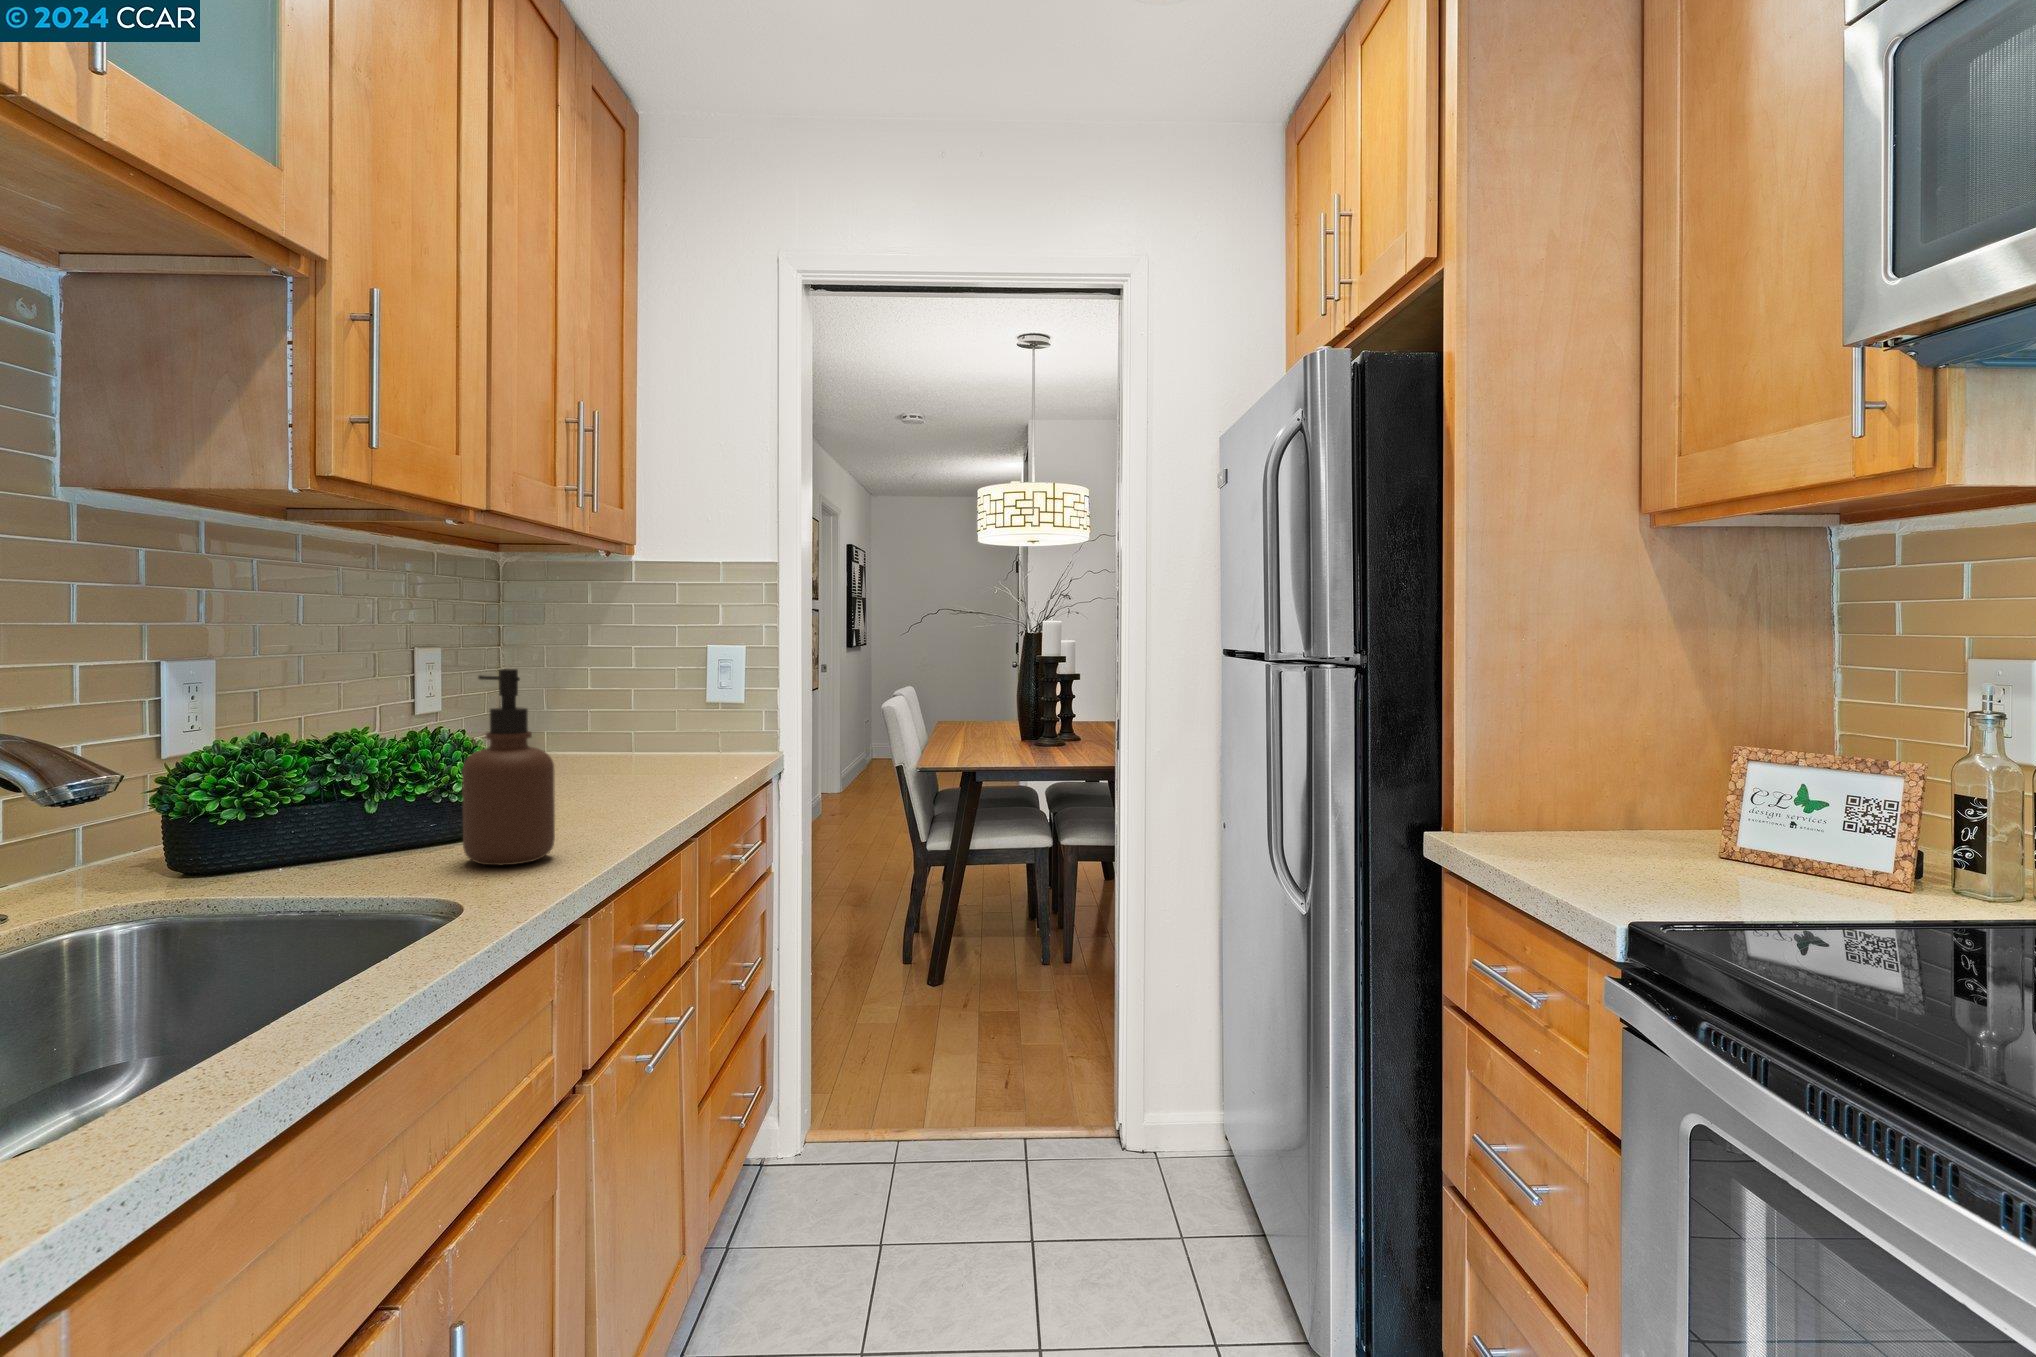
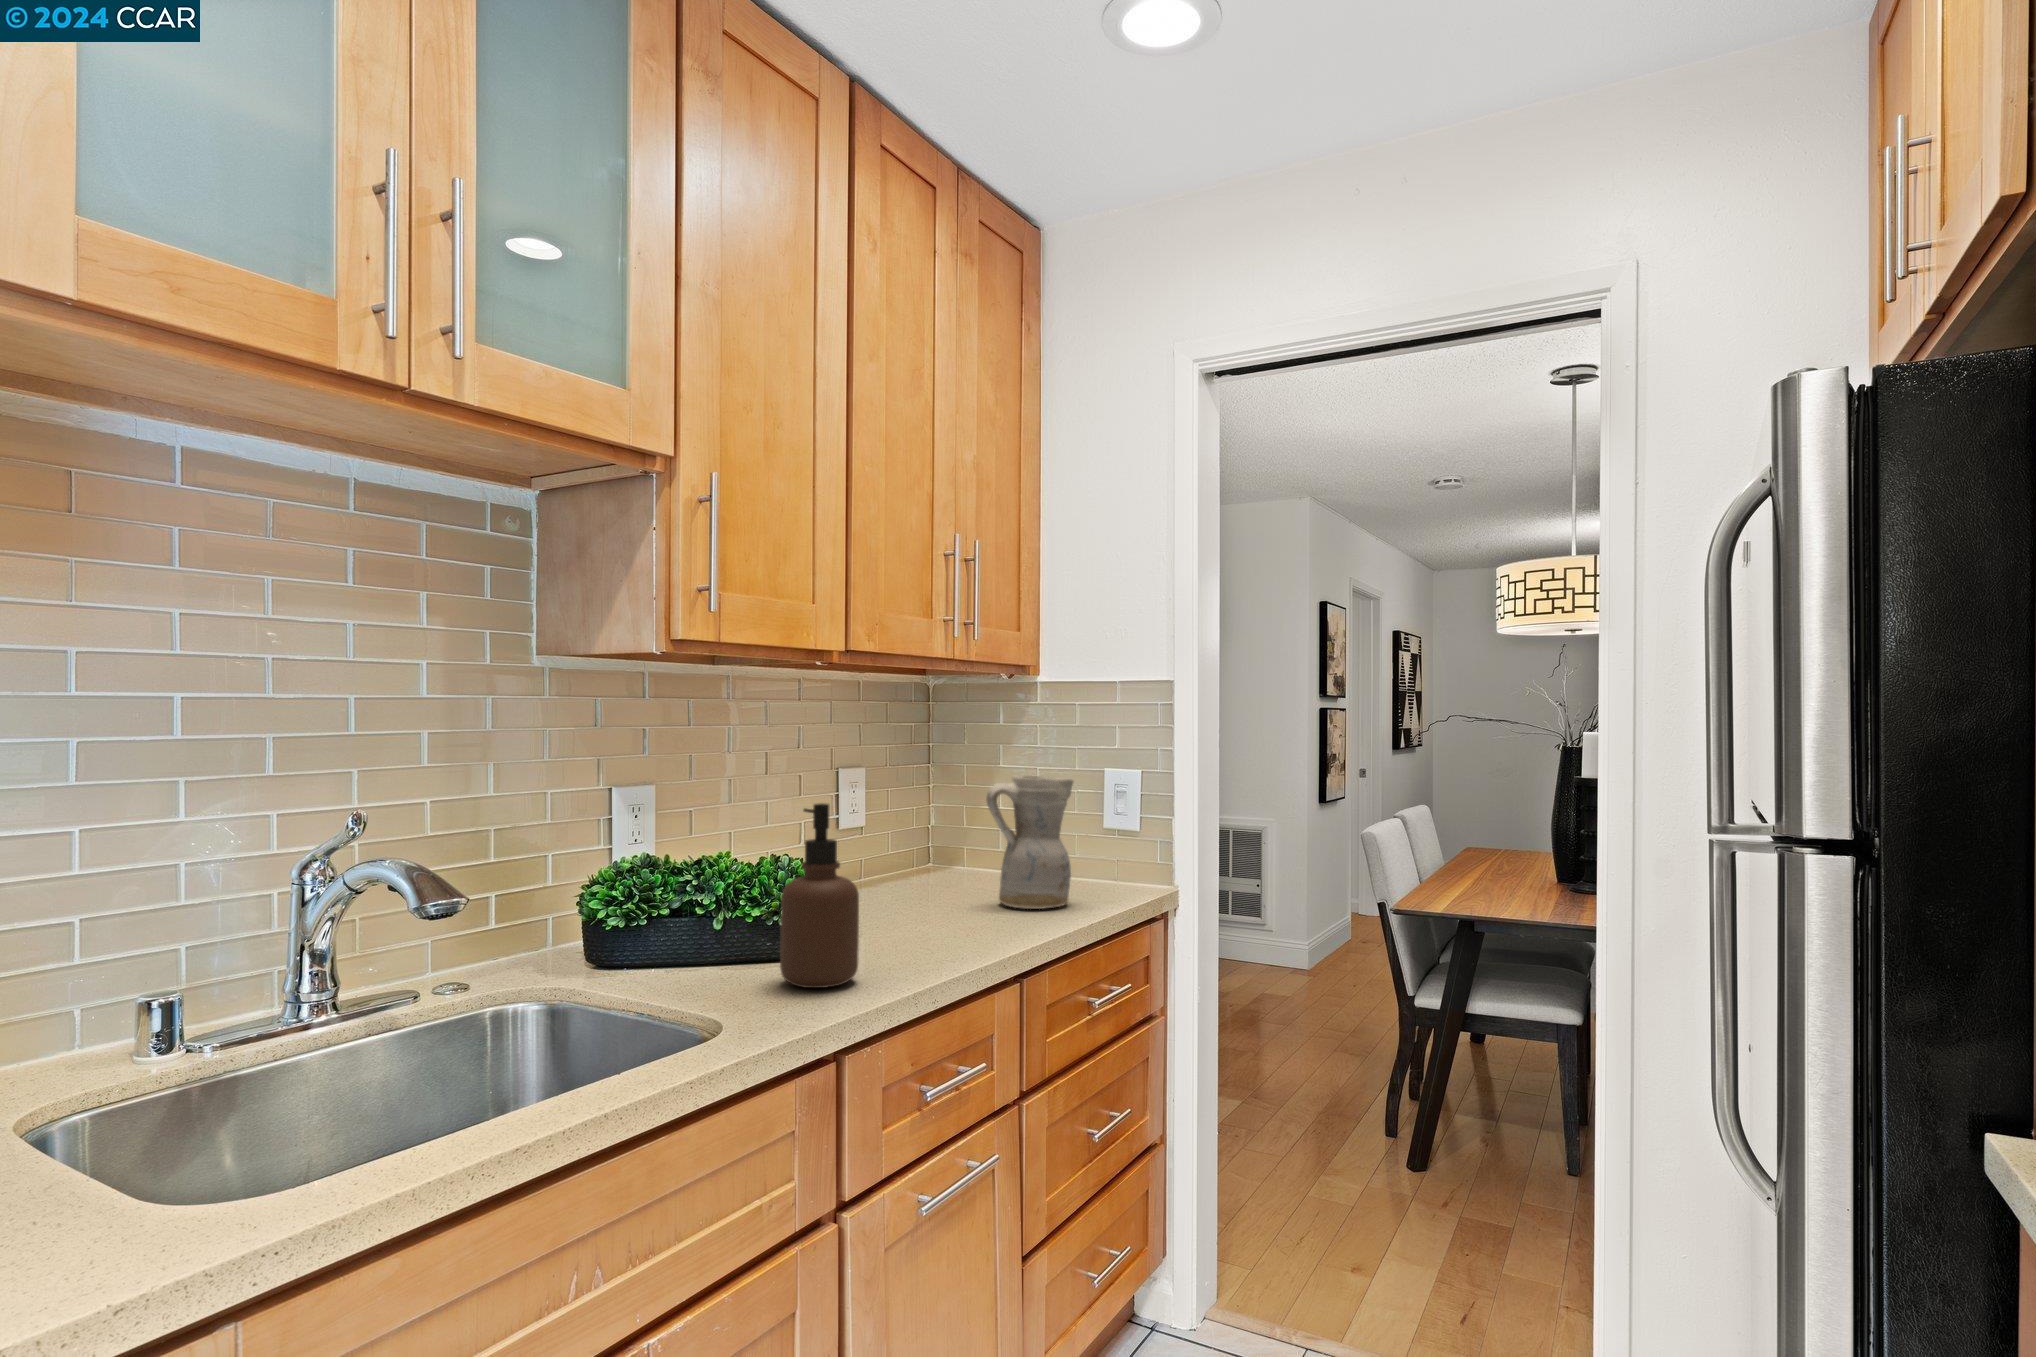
ceramic pitcher: none [611,650,699,783] -> present [986,775,1073,909]

